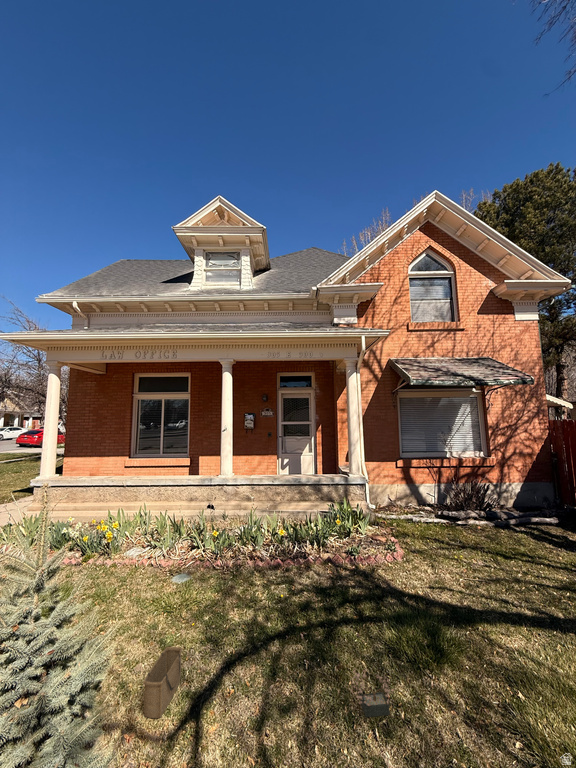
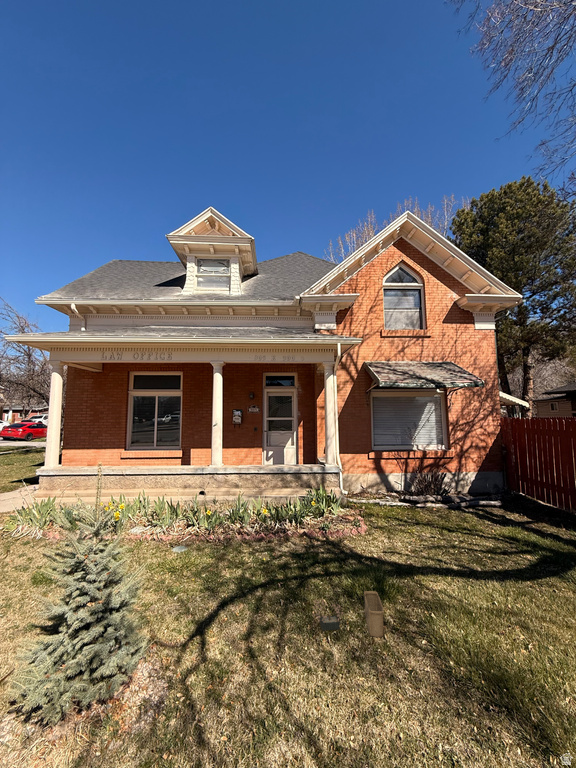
basket: present [143,647,182,718] -> present [364,591,384,637]

